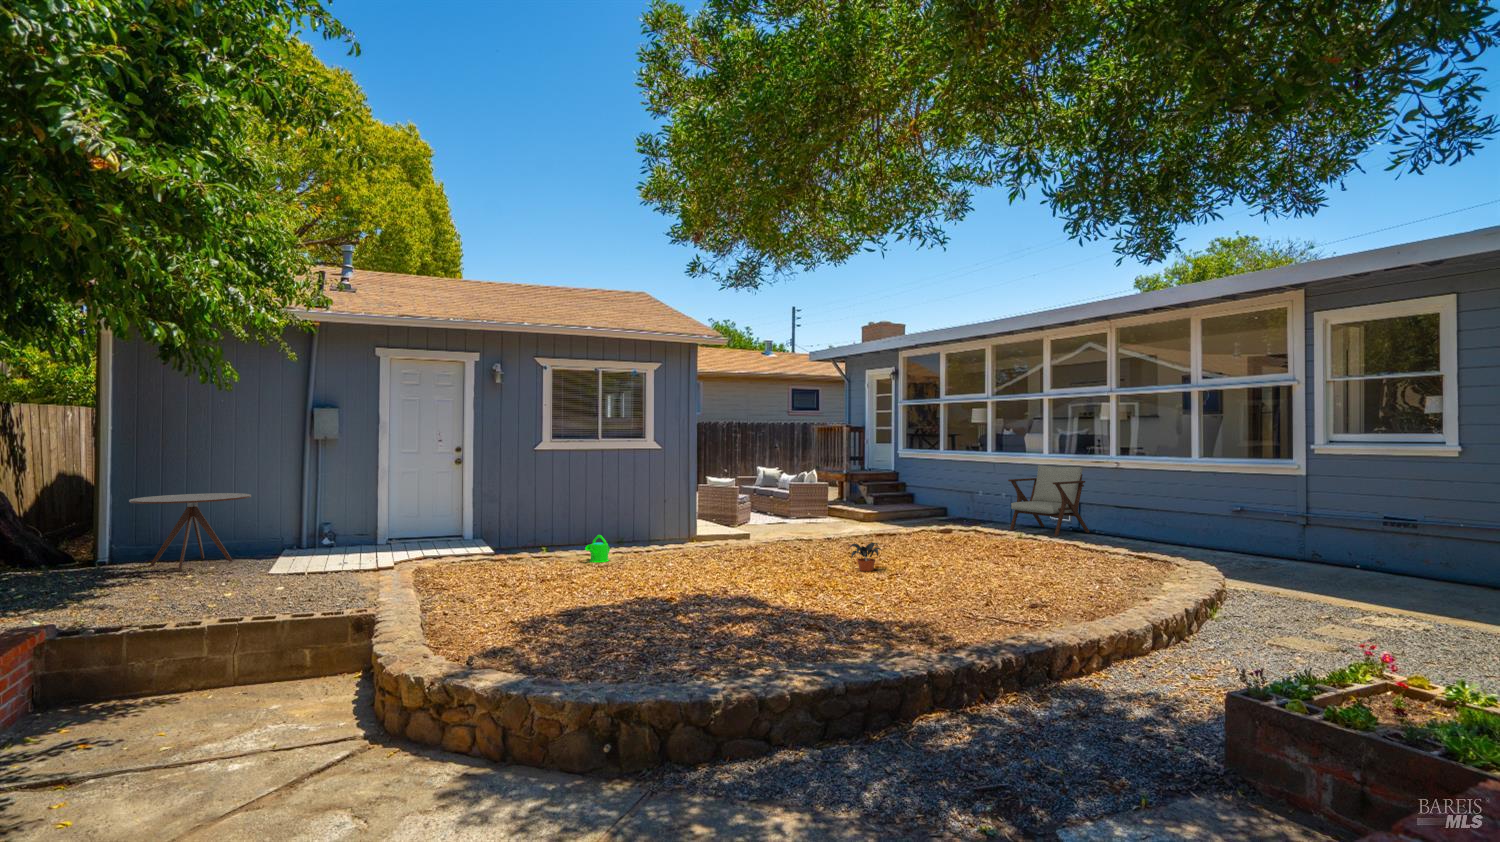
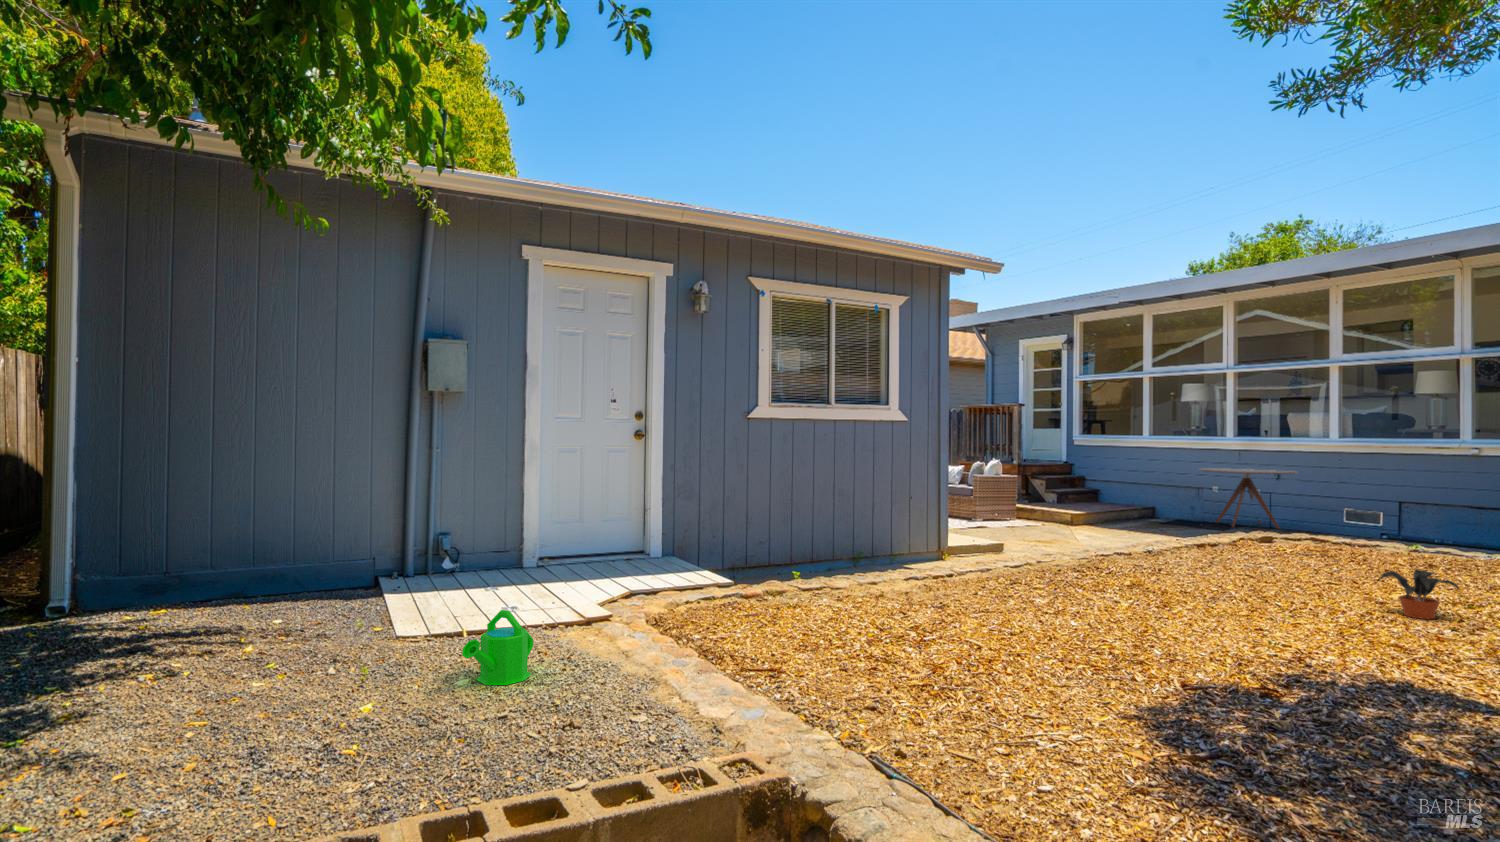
lounge chair: present [1008,465,1090,536] -> none [1347,450,1469,548]
round table: present [129,493,251,570] -> present [1199,468,1297,529]
watering can: present [585,535,610,562] -> present [462,610,533,685]

